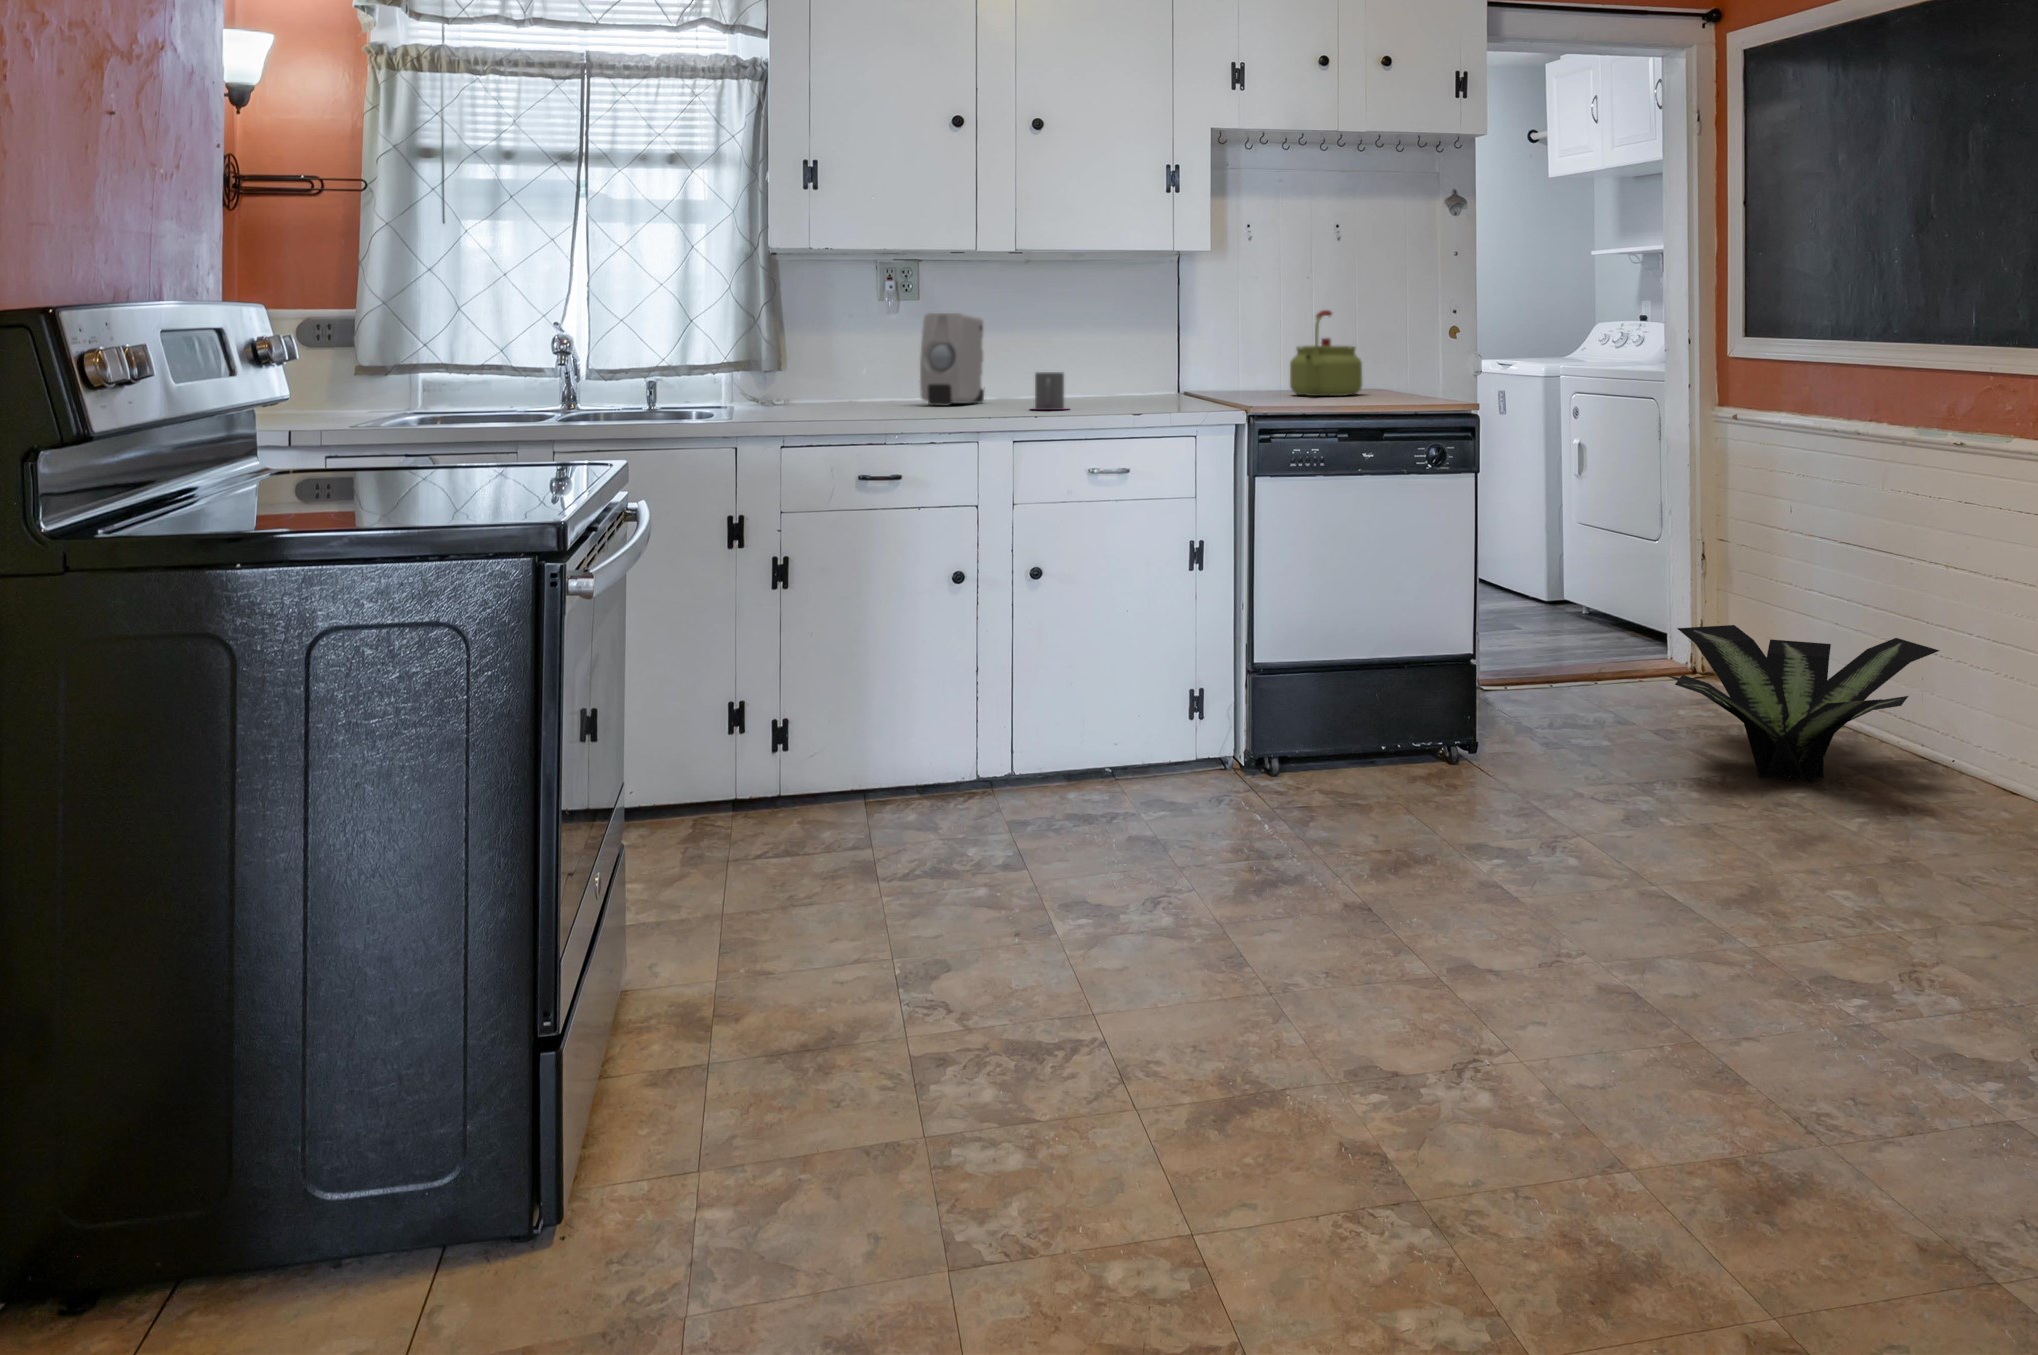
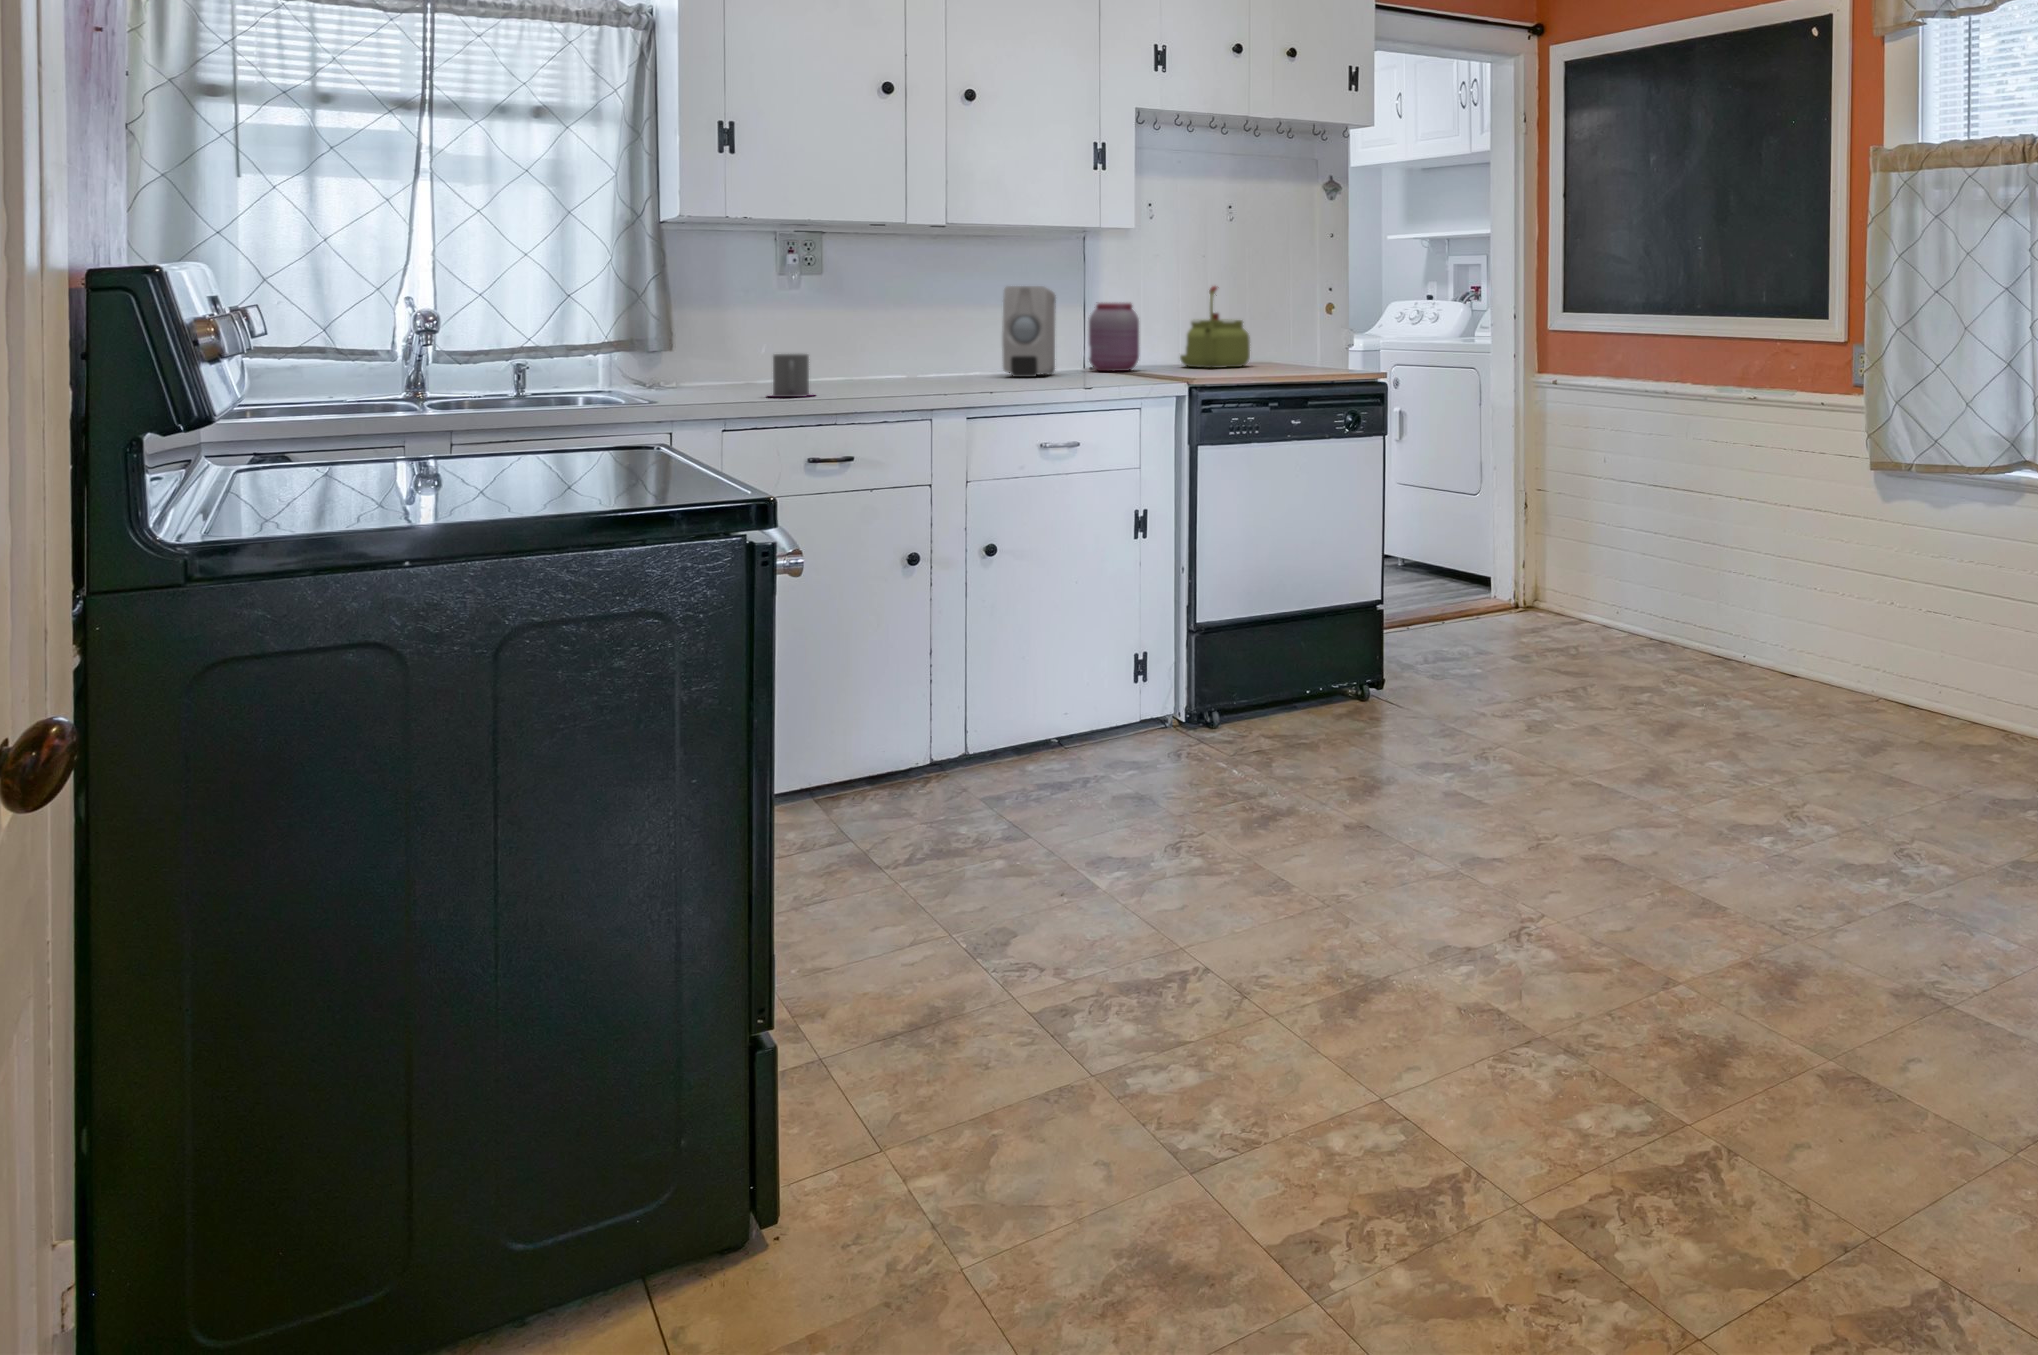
soap dispenser: present [920,313,984,406] -> present [1002,286,1056,377]
jar: none [1189,328,1240,398] -> present [1089,303,1139,371]
mug: present [1034,372,1065,410] -> present [772,354,810,397]
potted plant: present [1665,625,1940,784] -> none [1549,562,1771,694]

